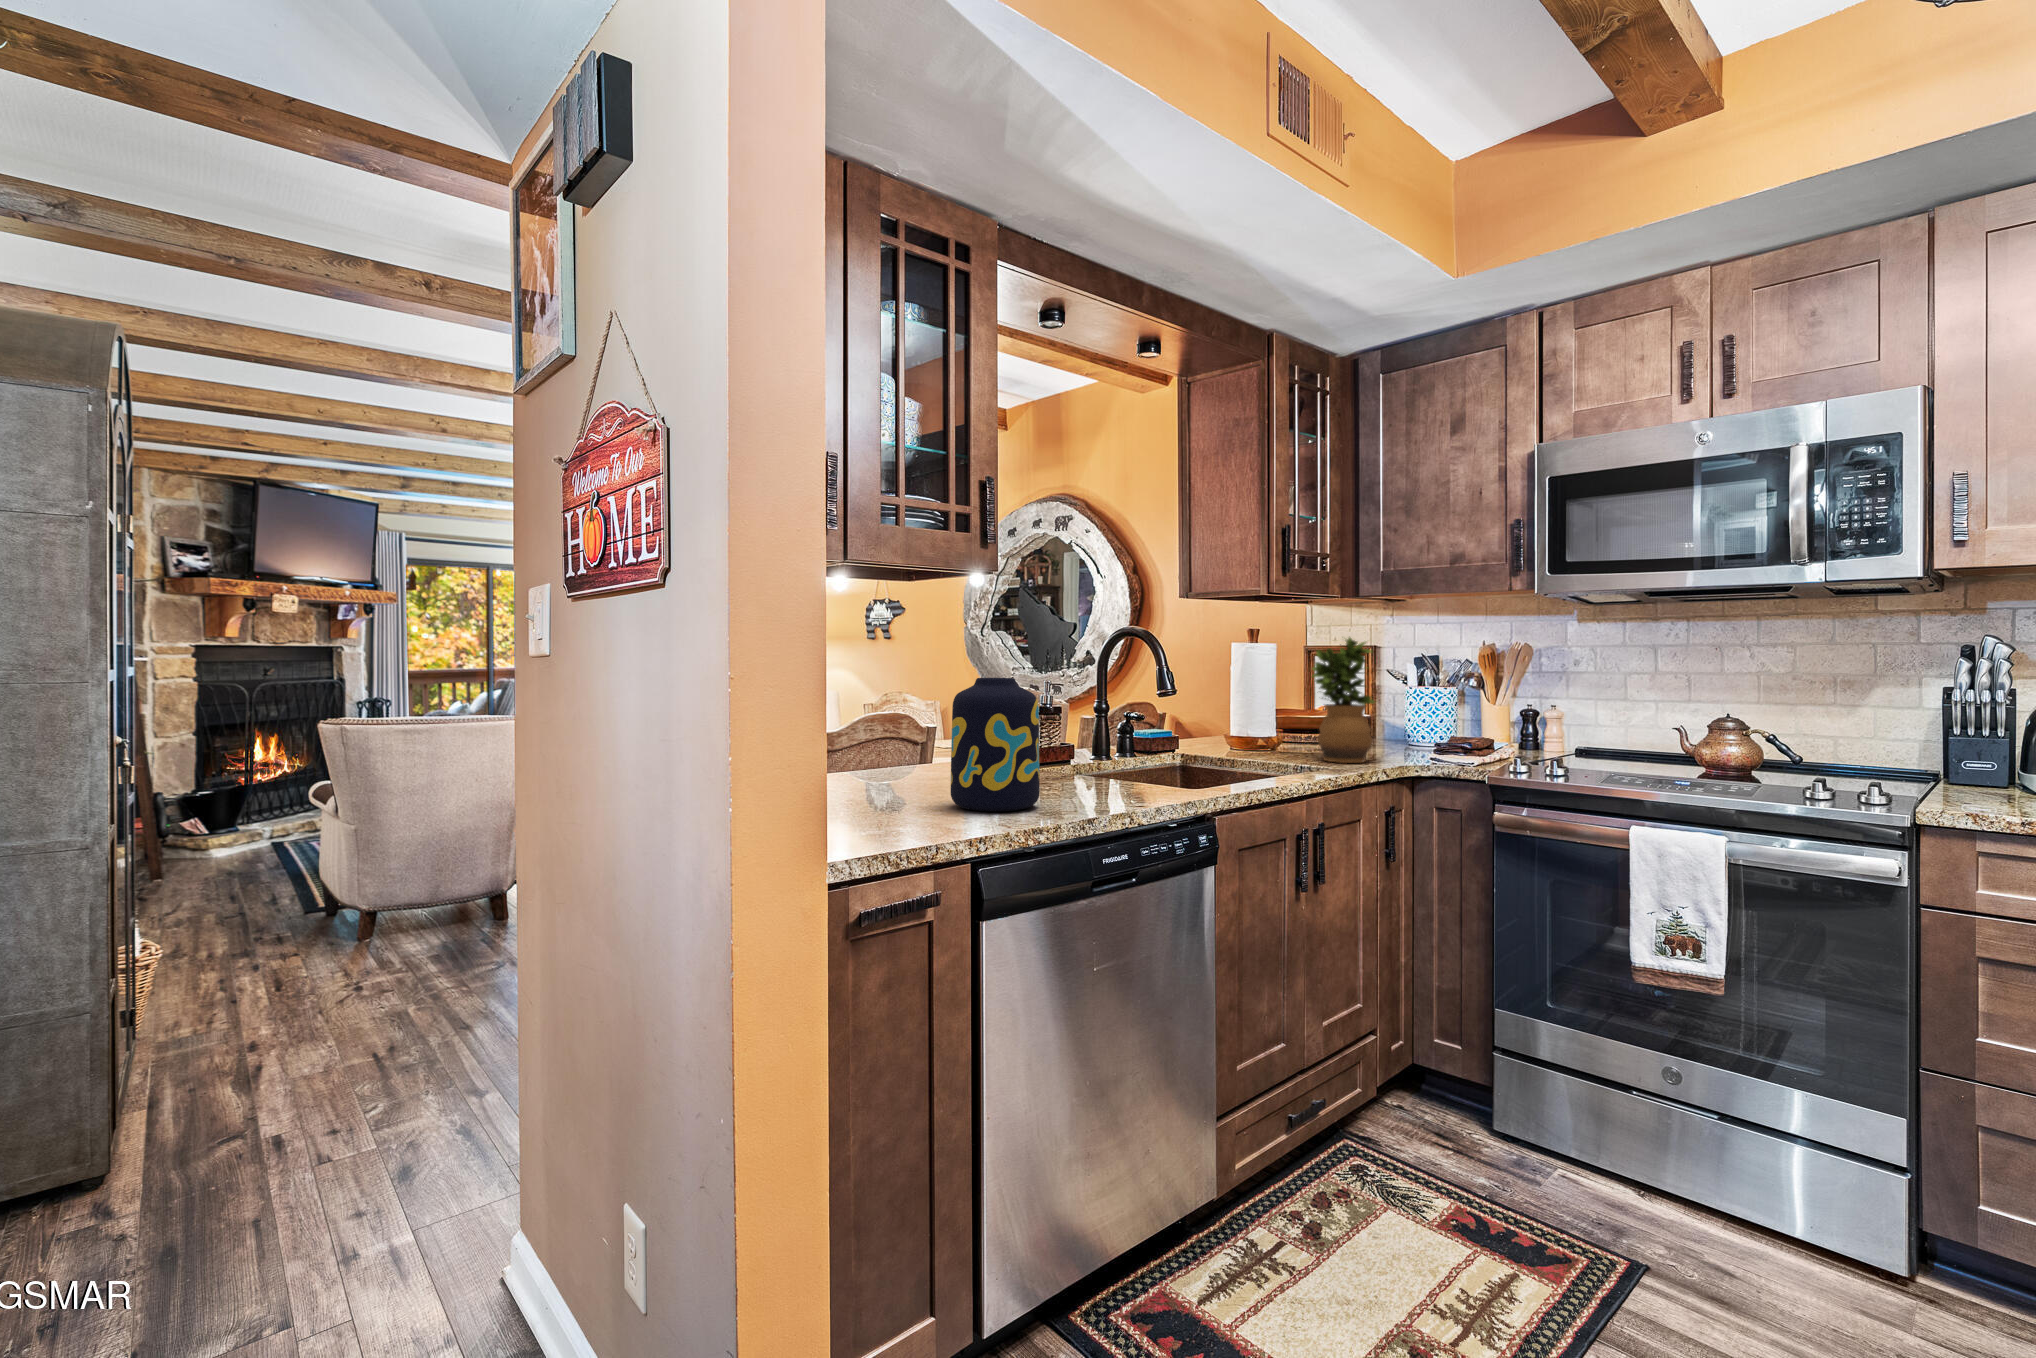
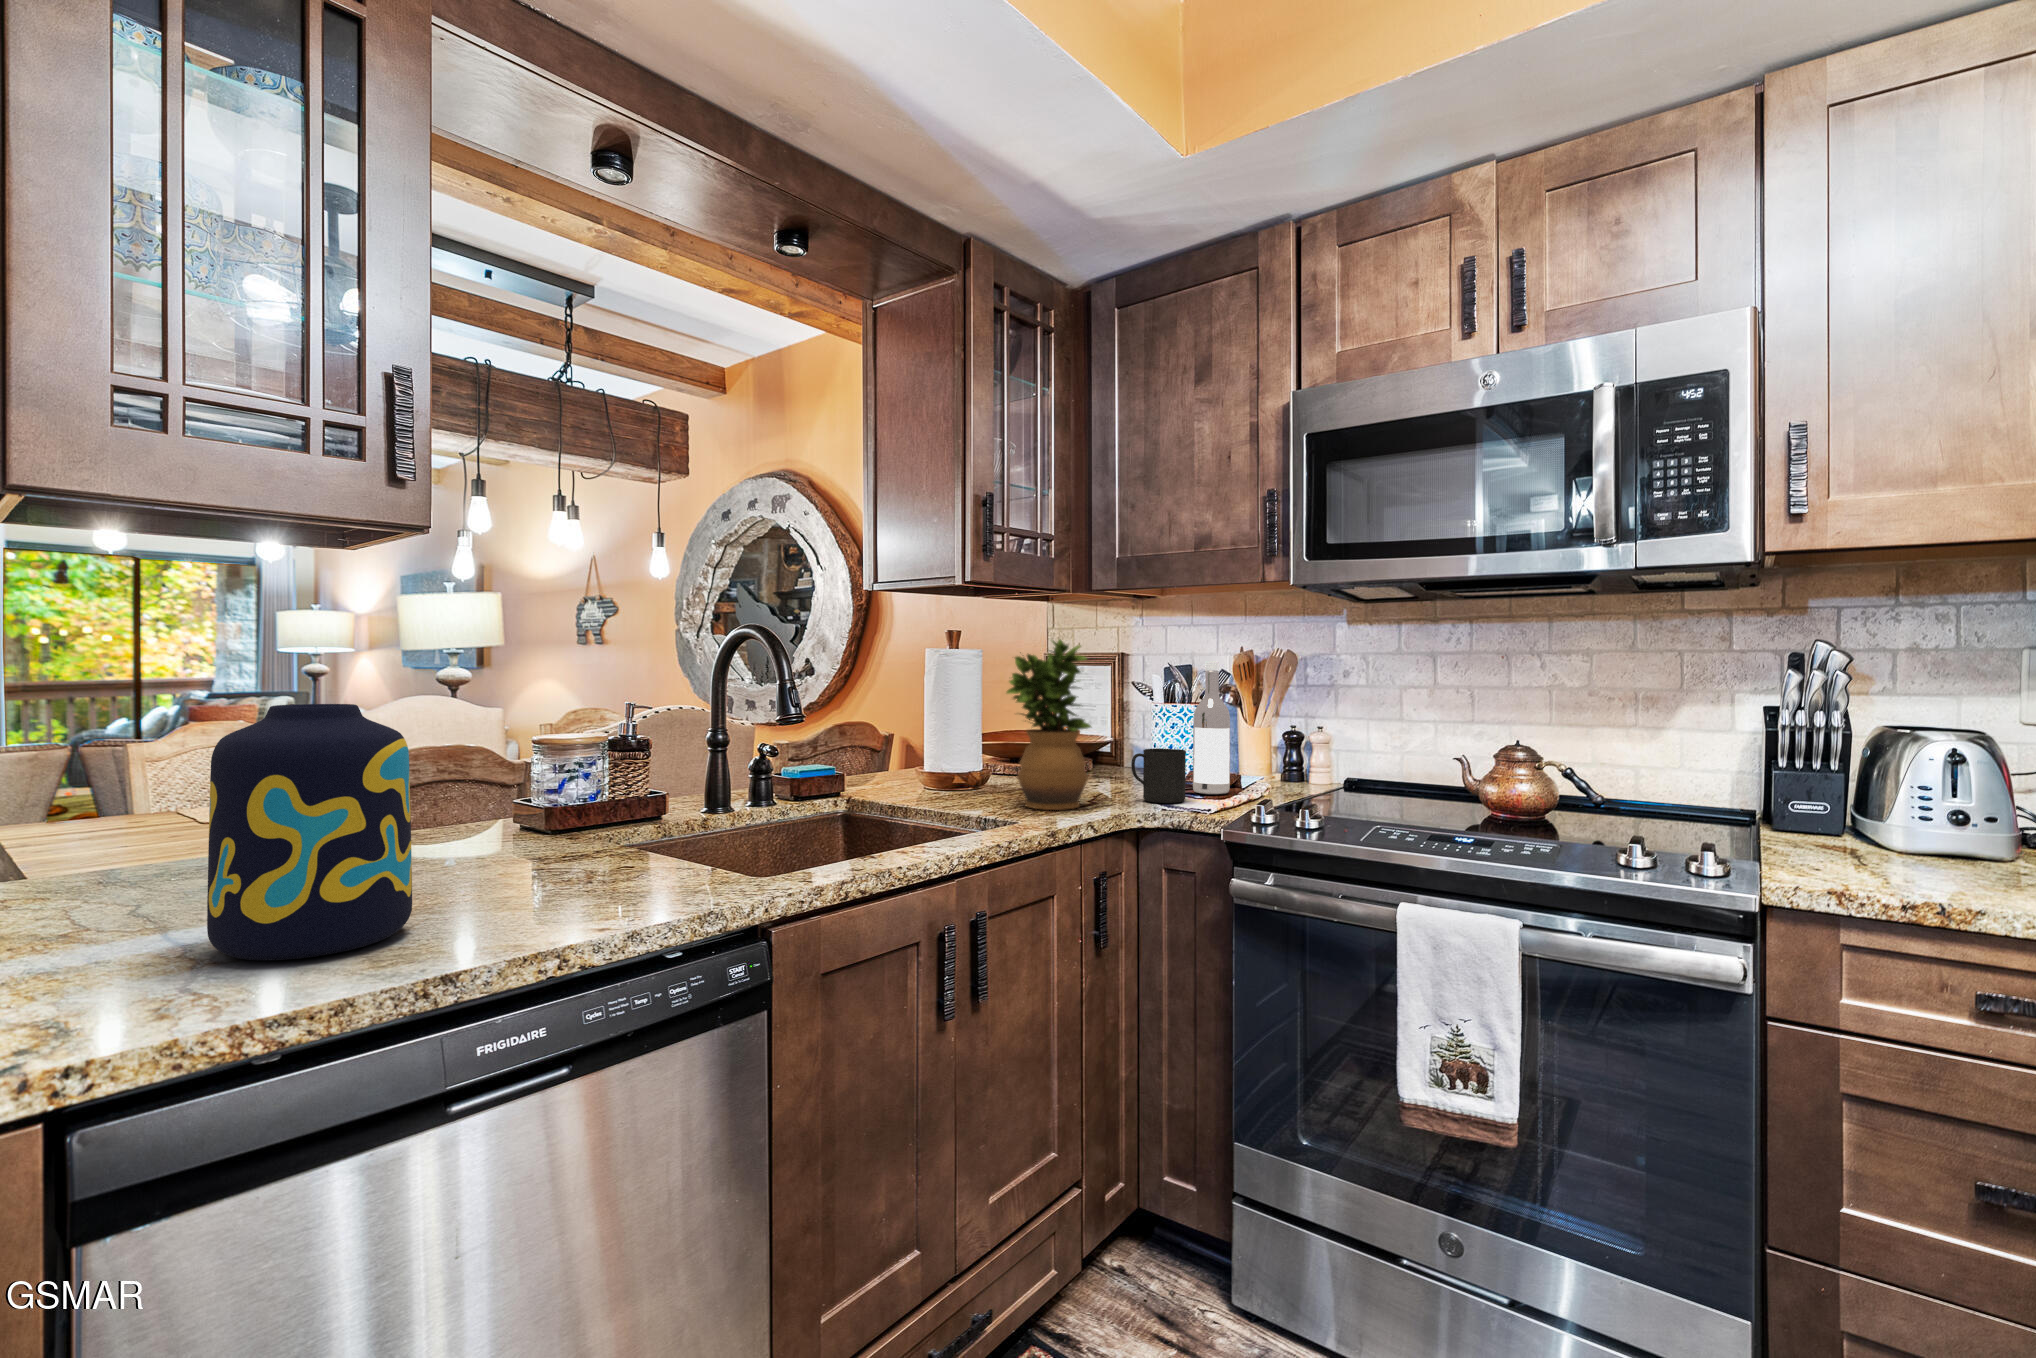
wine bottle: none [1450,653,1481,756] -> present [1193,661,1230,794]
mug: none [1404,720,1448,761] -> present [1131,748,1186,803]

